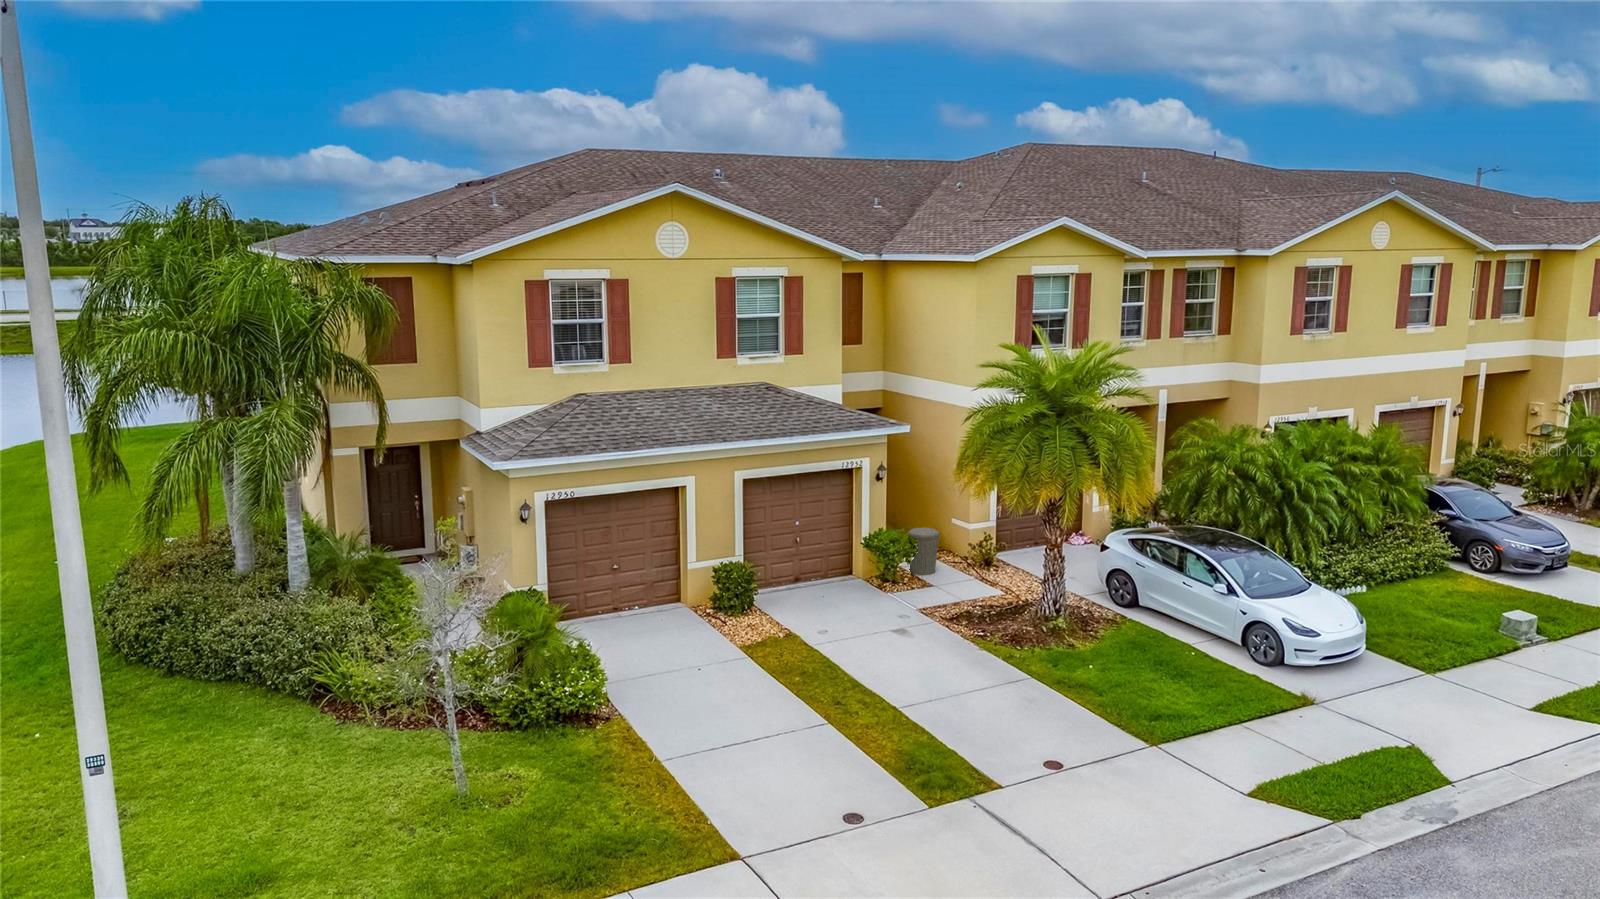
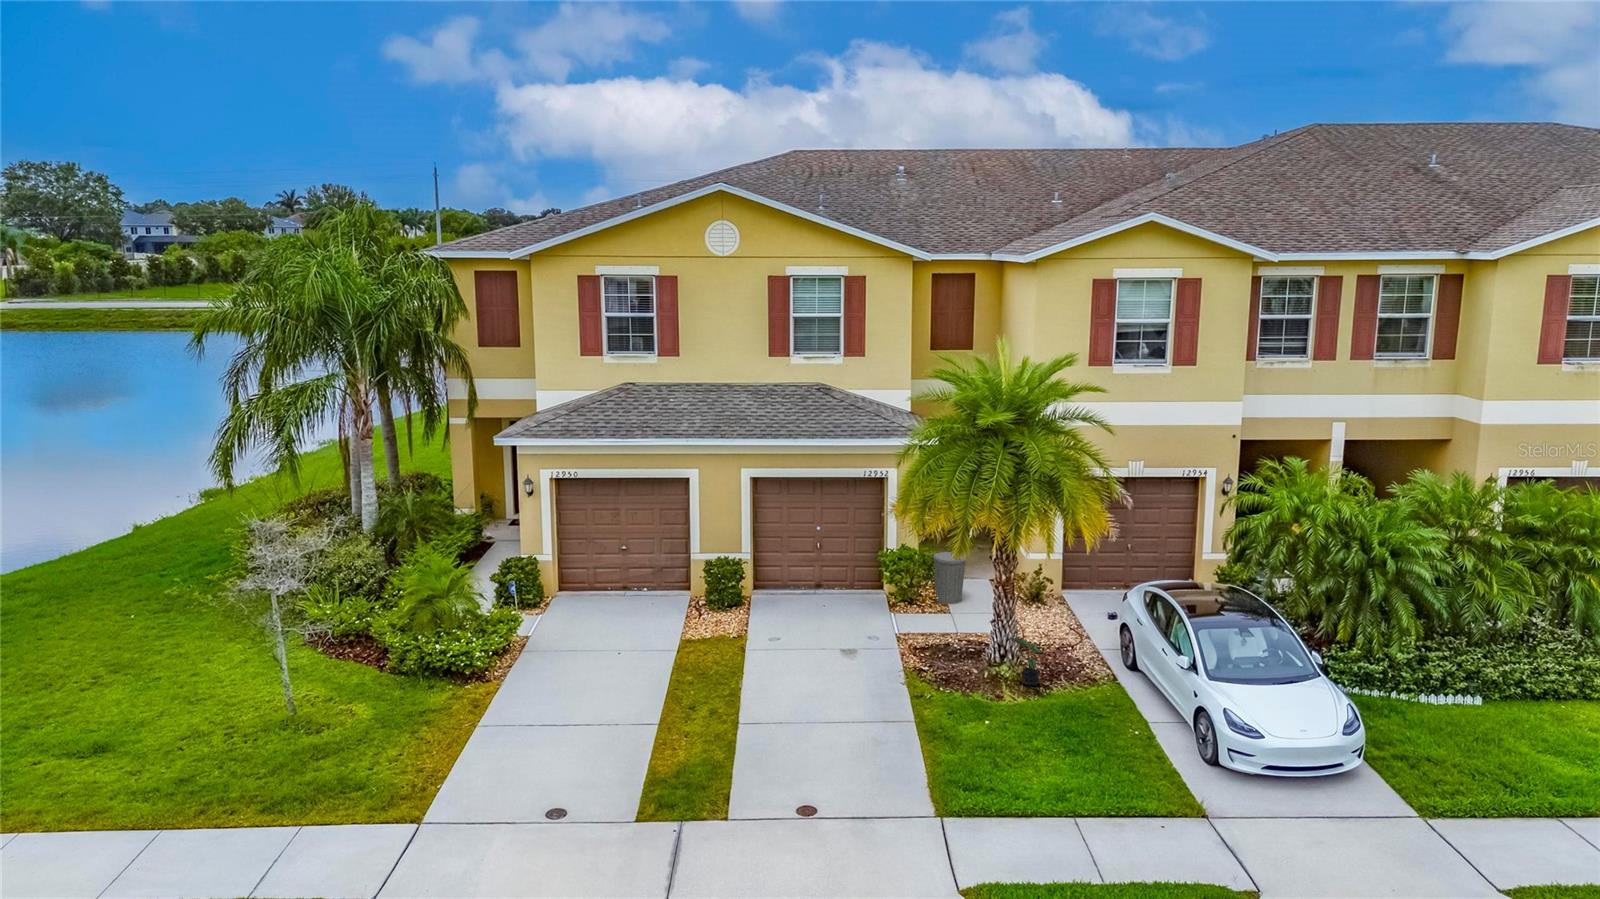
potted plant: none [1057,592,1089,633] -> present [1011,638,1044,686]

